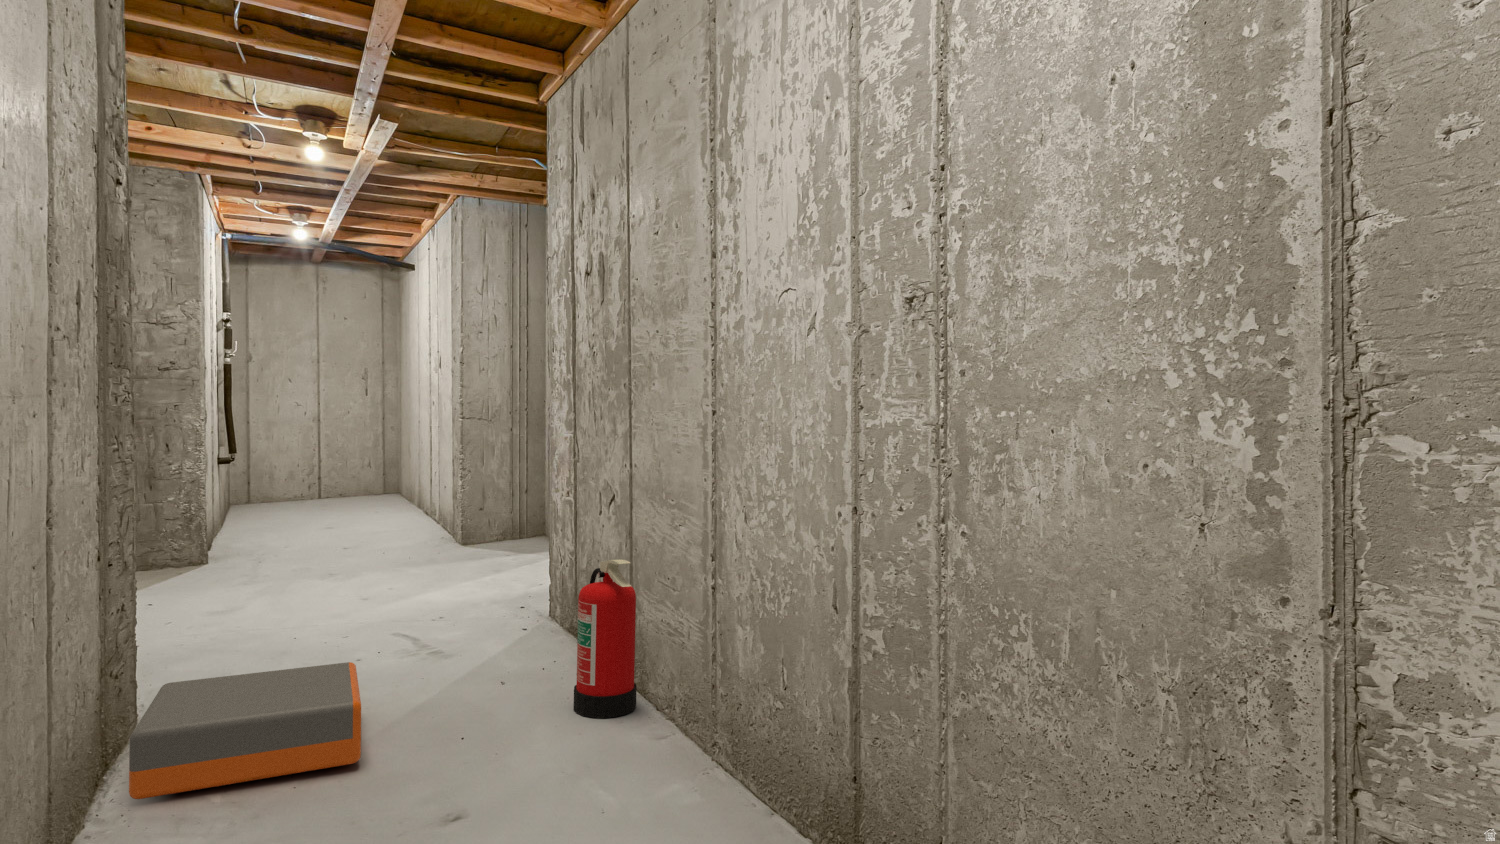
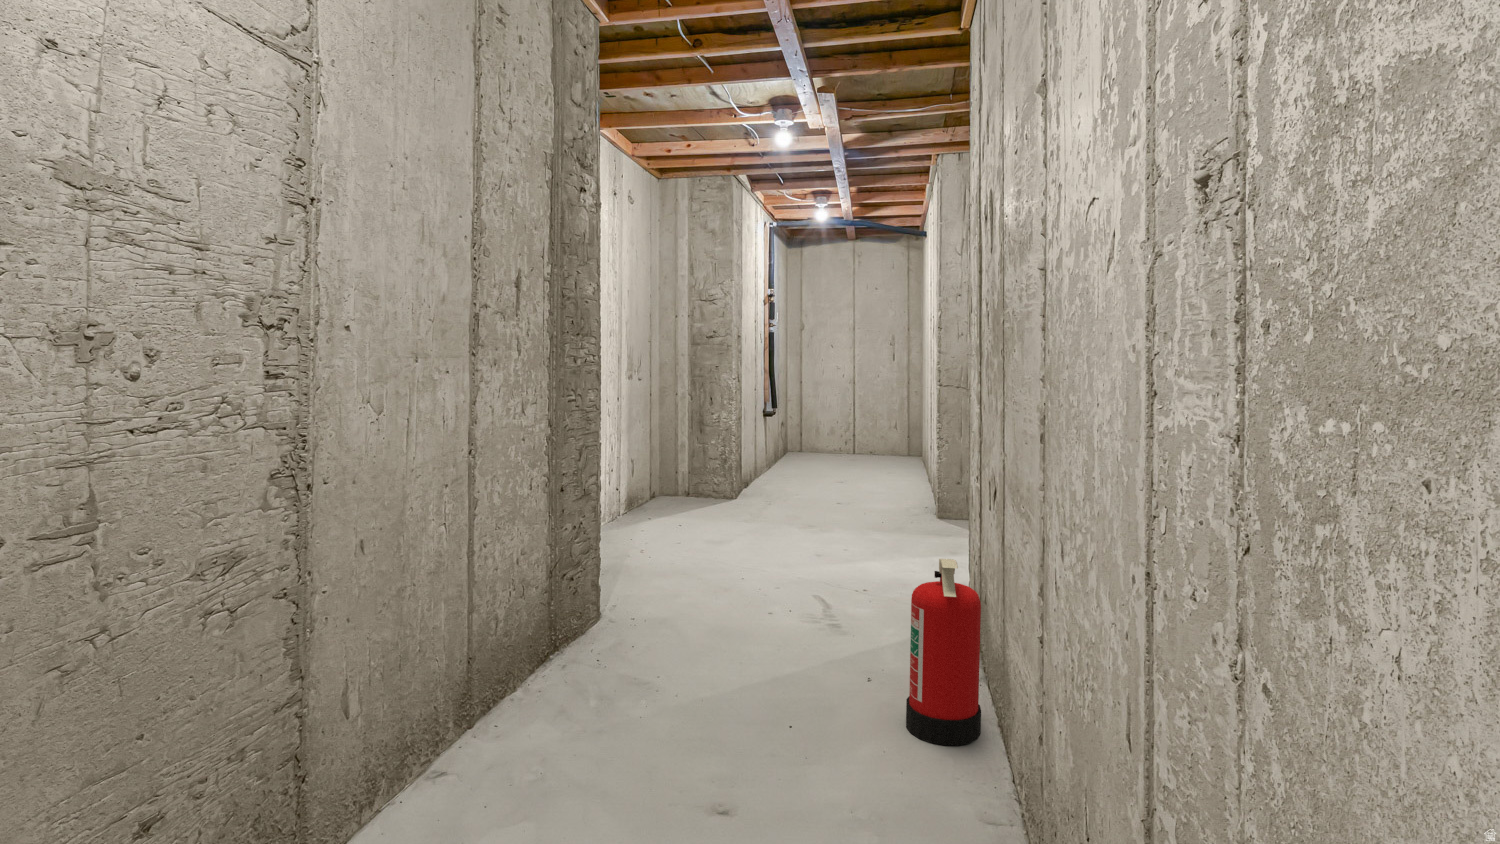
storage box: present [129,662,361,799] -> none [509,611,713,724]

